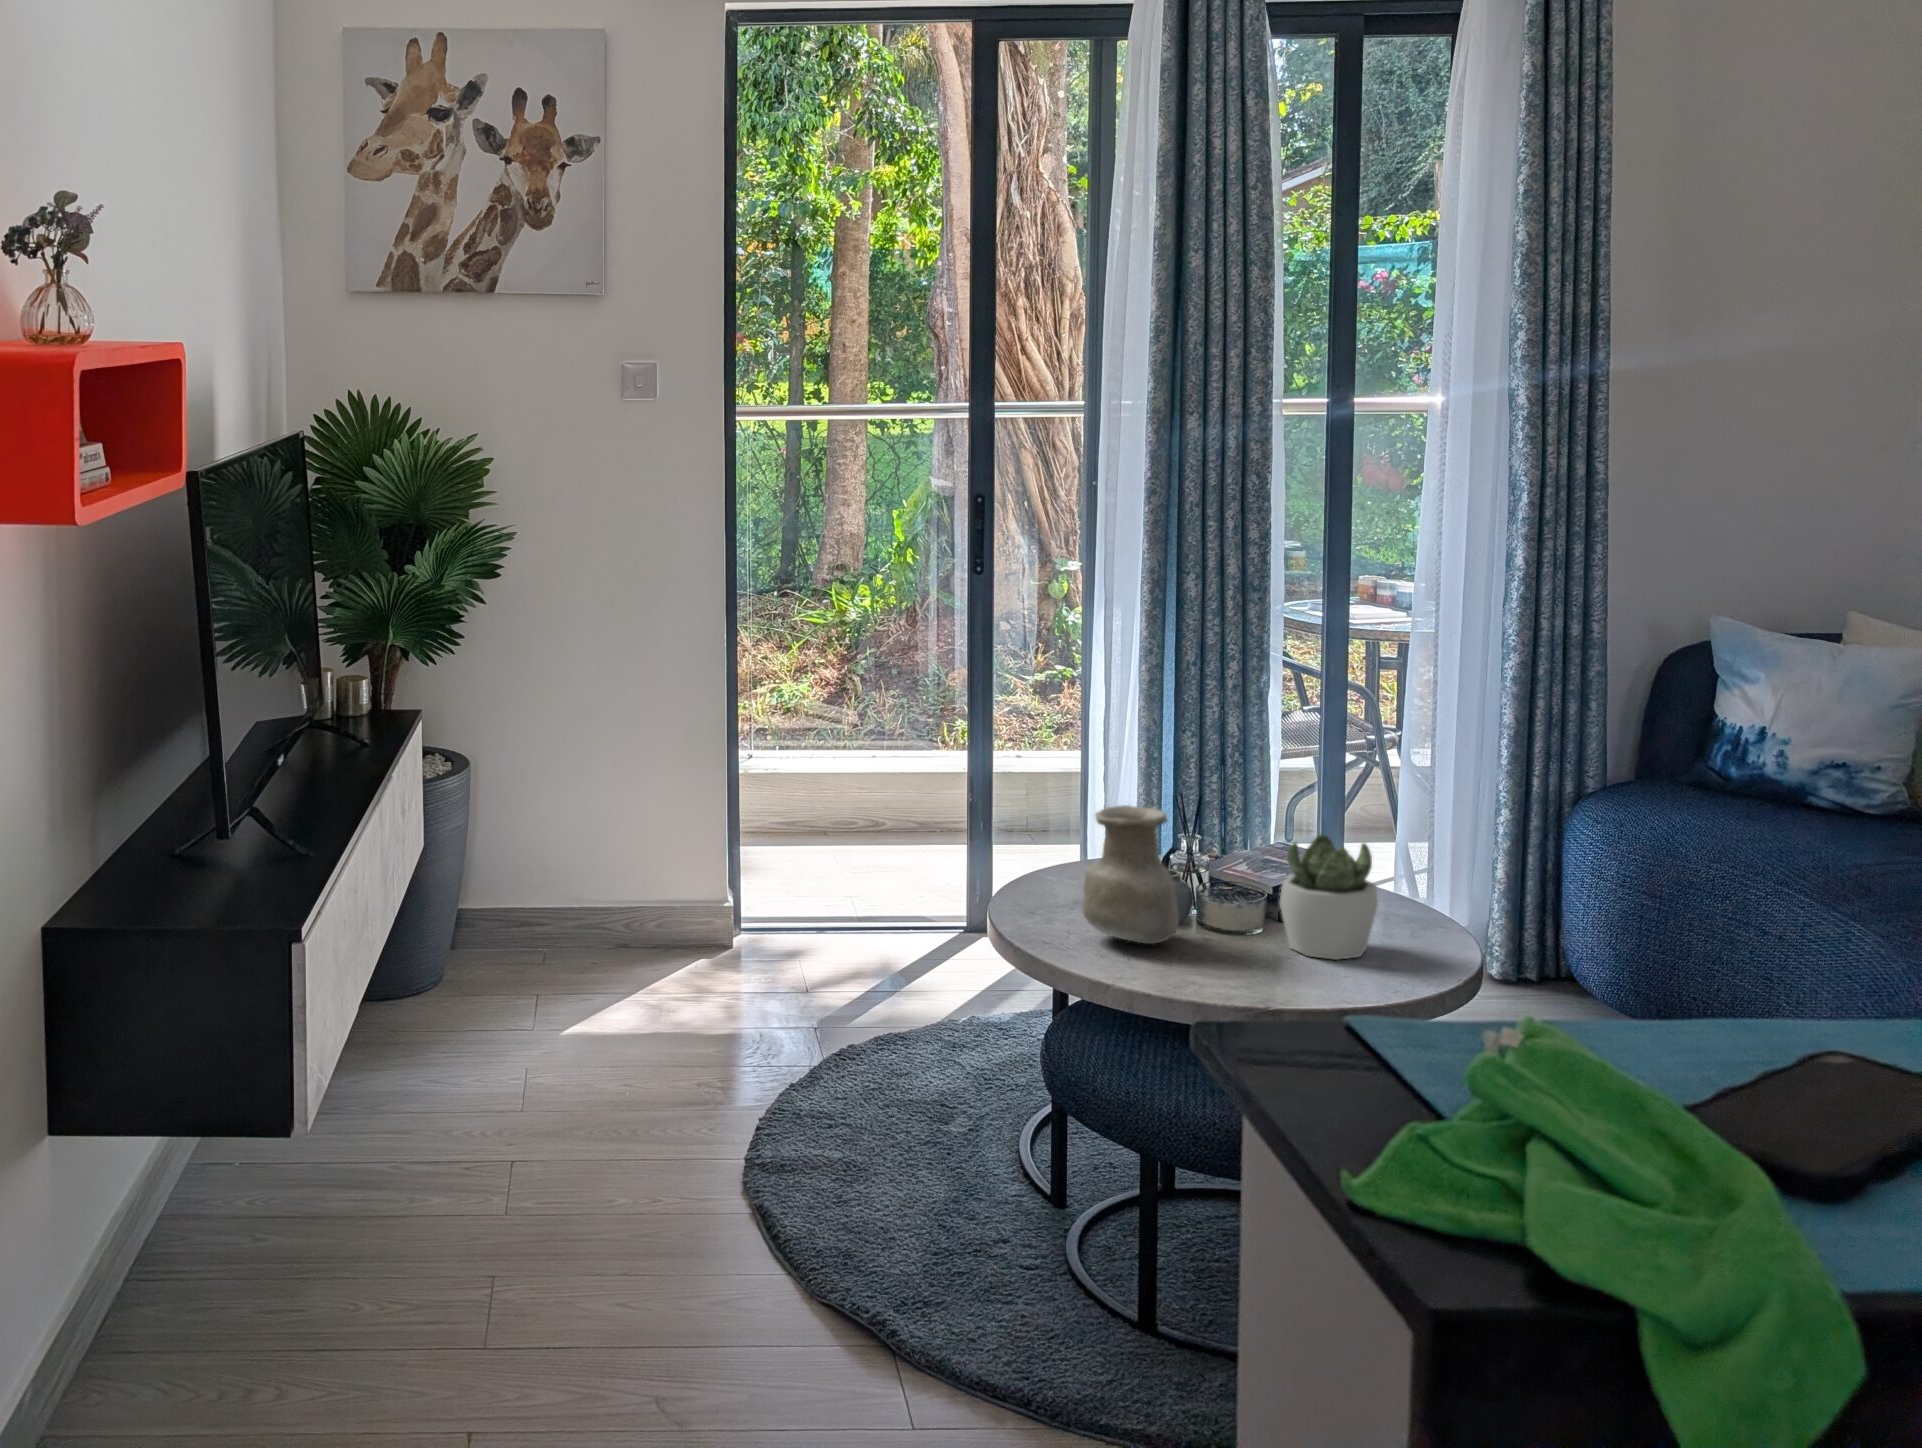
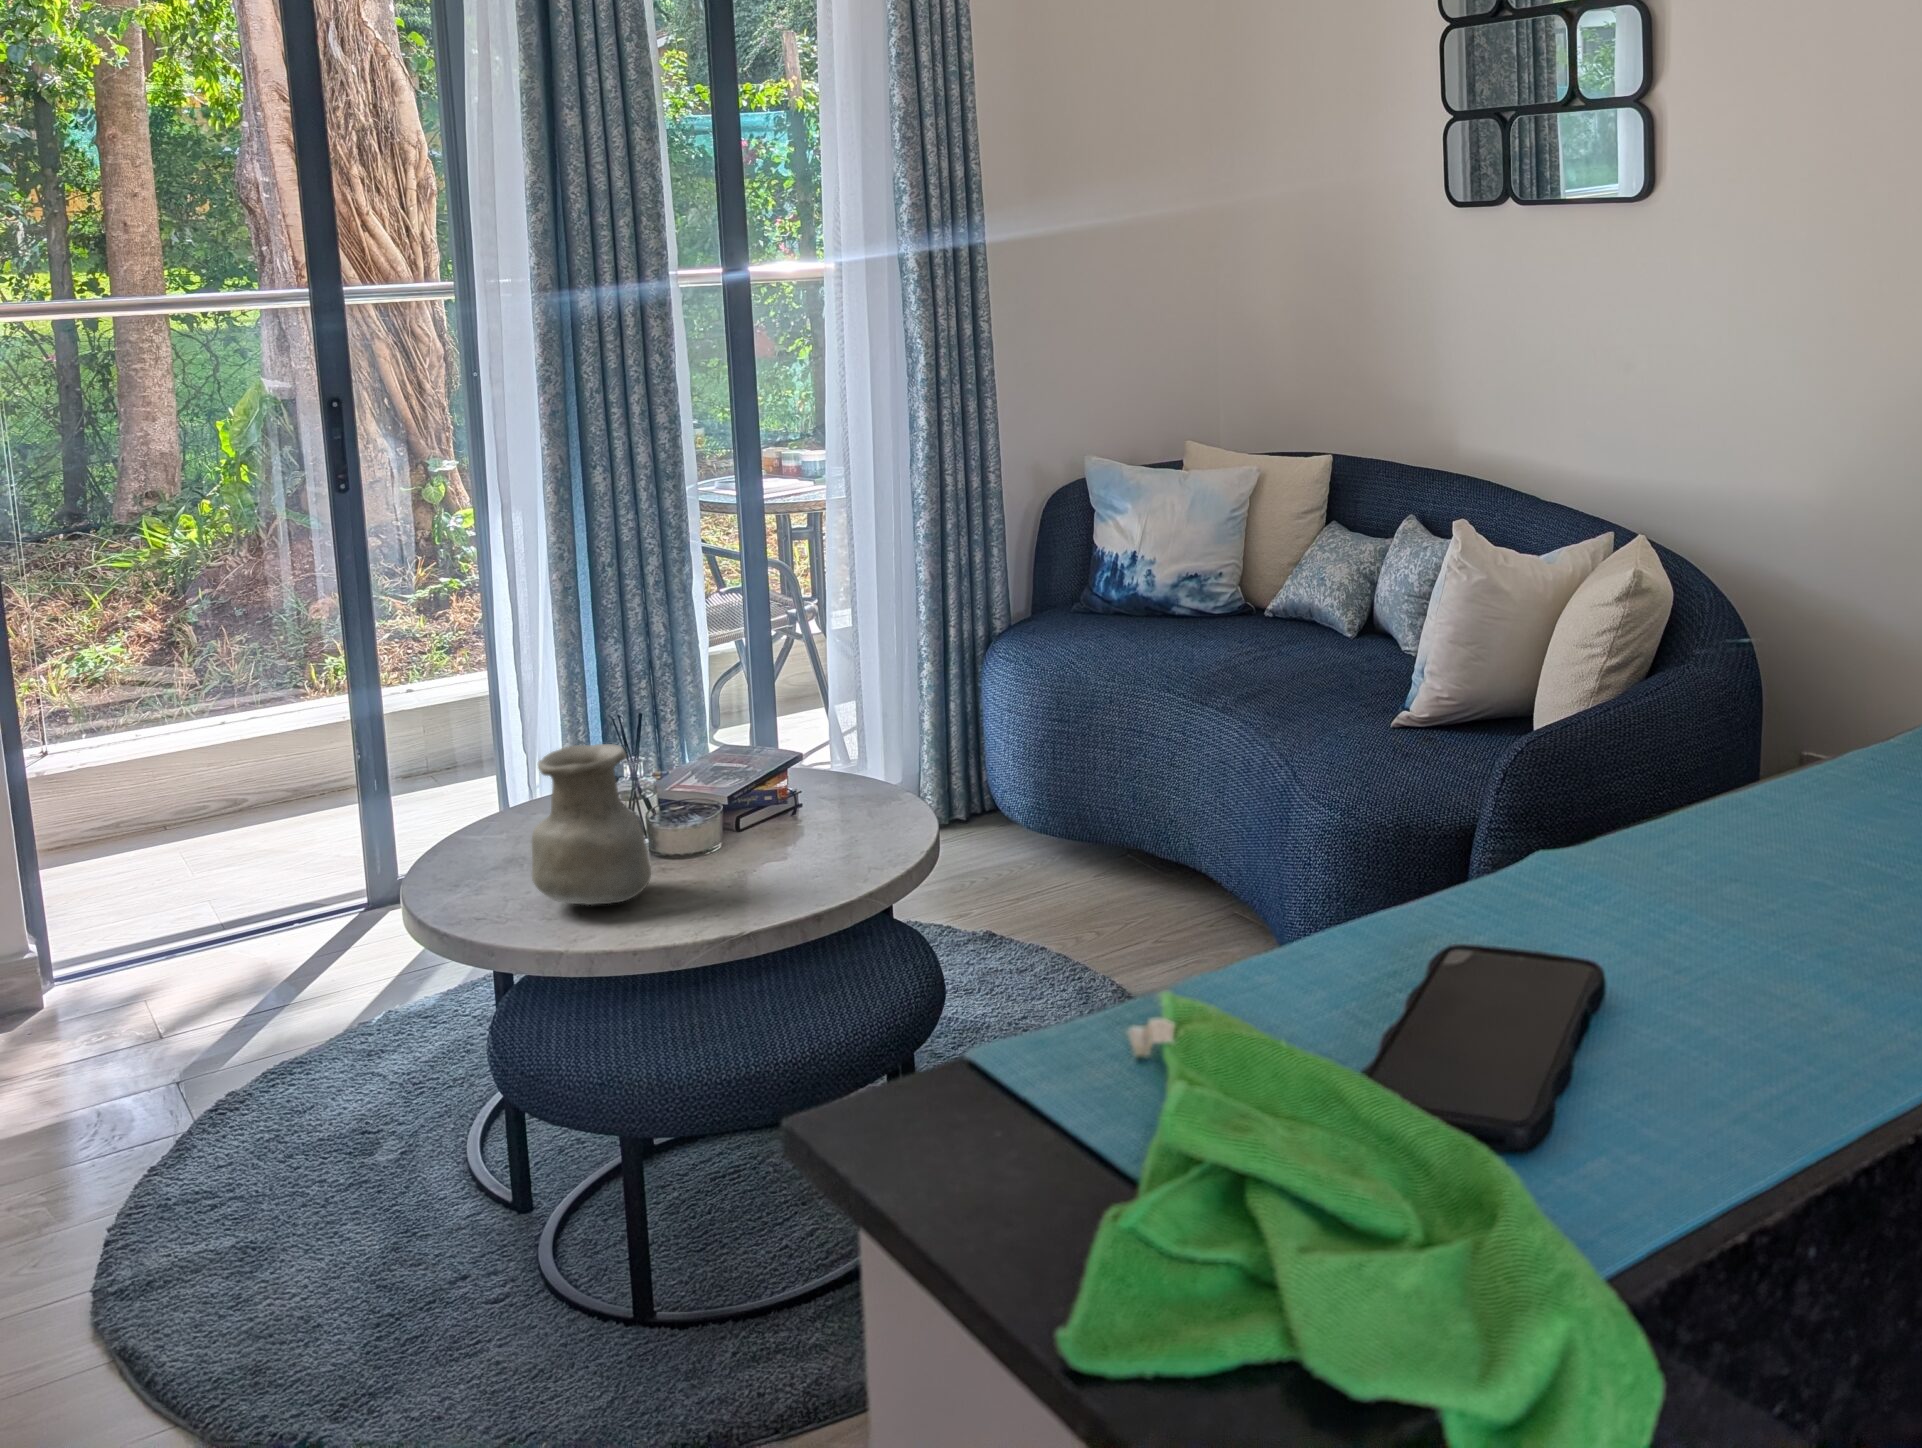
succulent plant: present [1280,834,1378,960] -> none [763,738,867,877]

